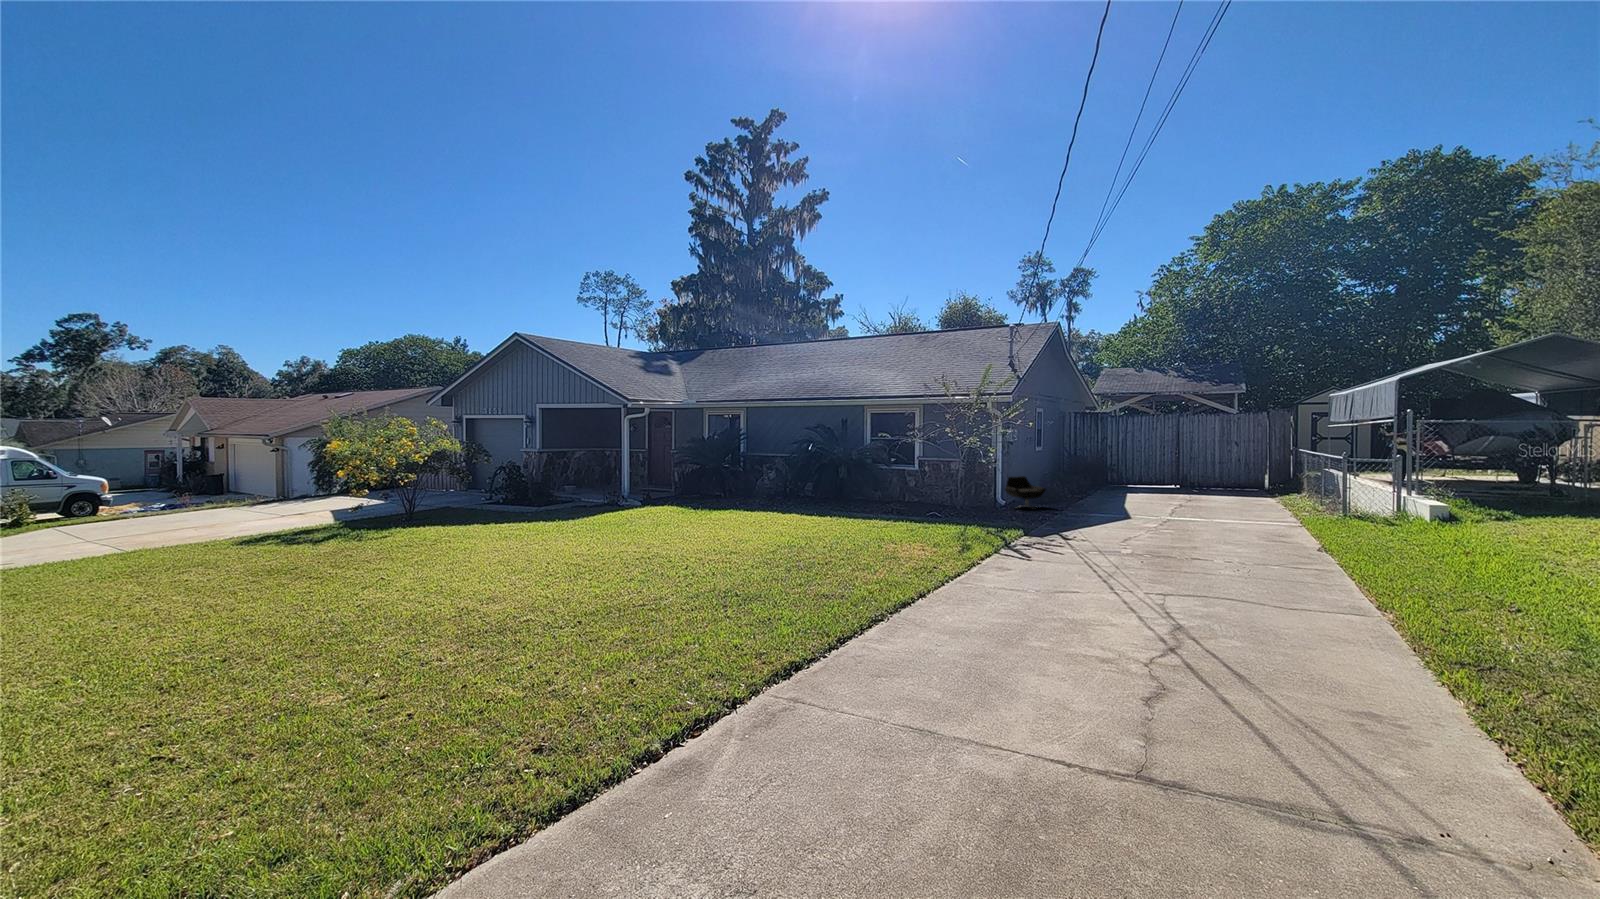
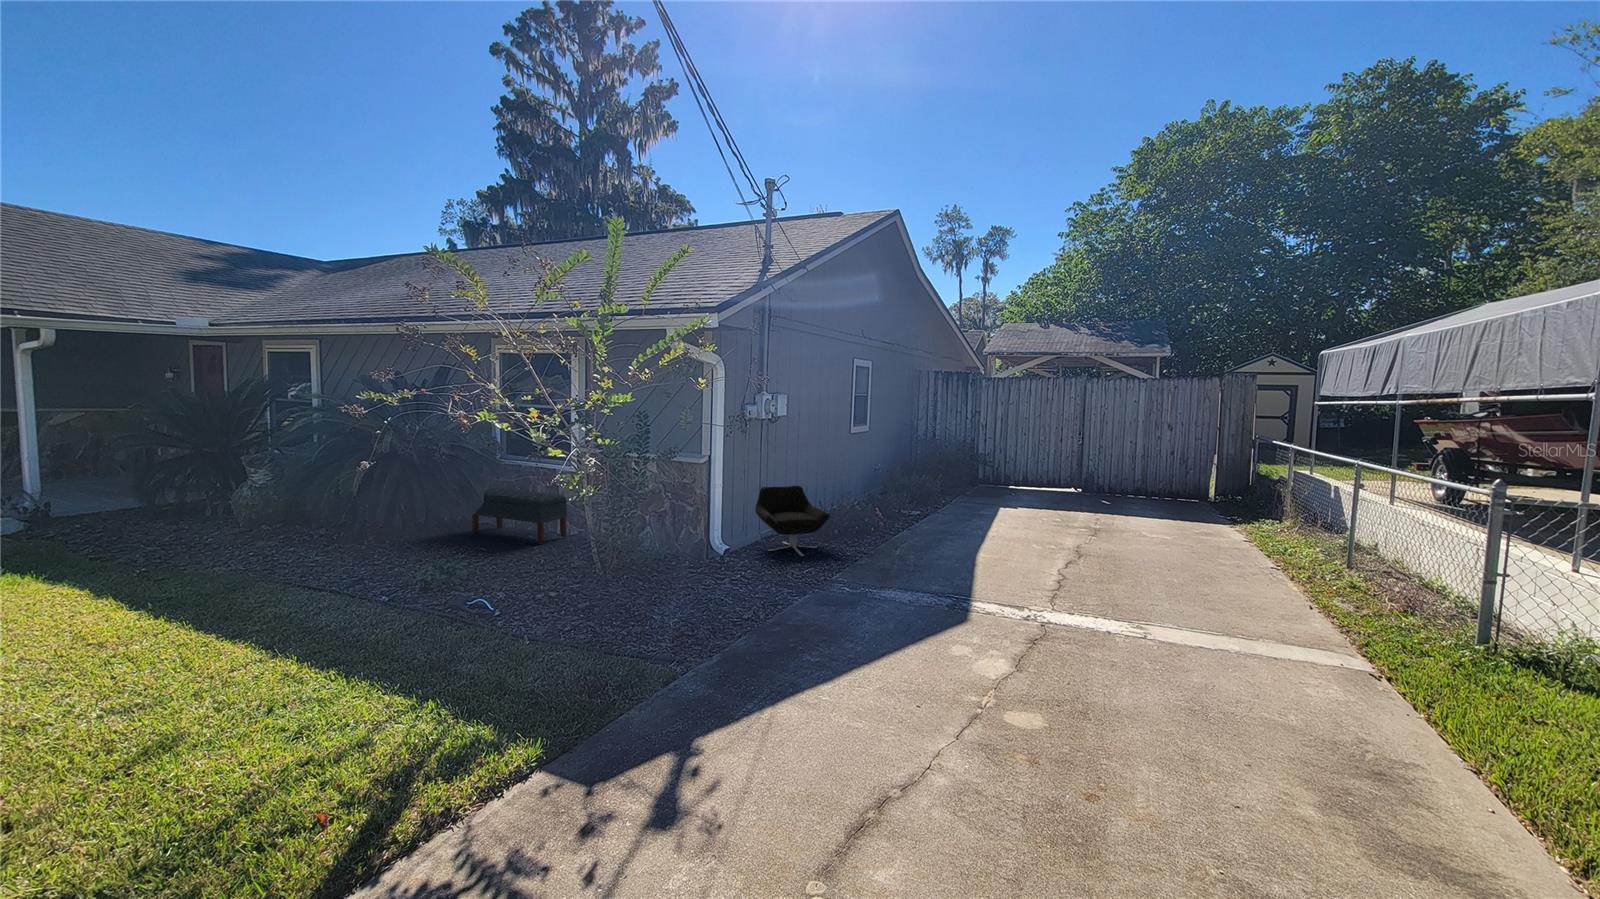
bench: none [851,483,904,508] -> present [472,488,567,544]

